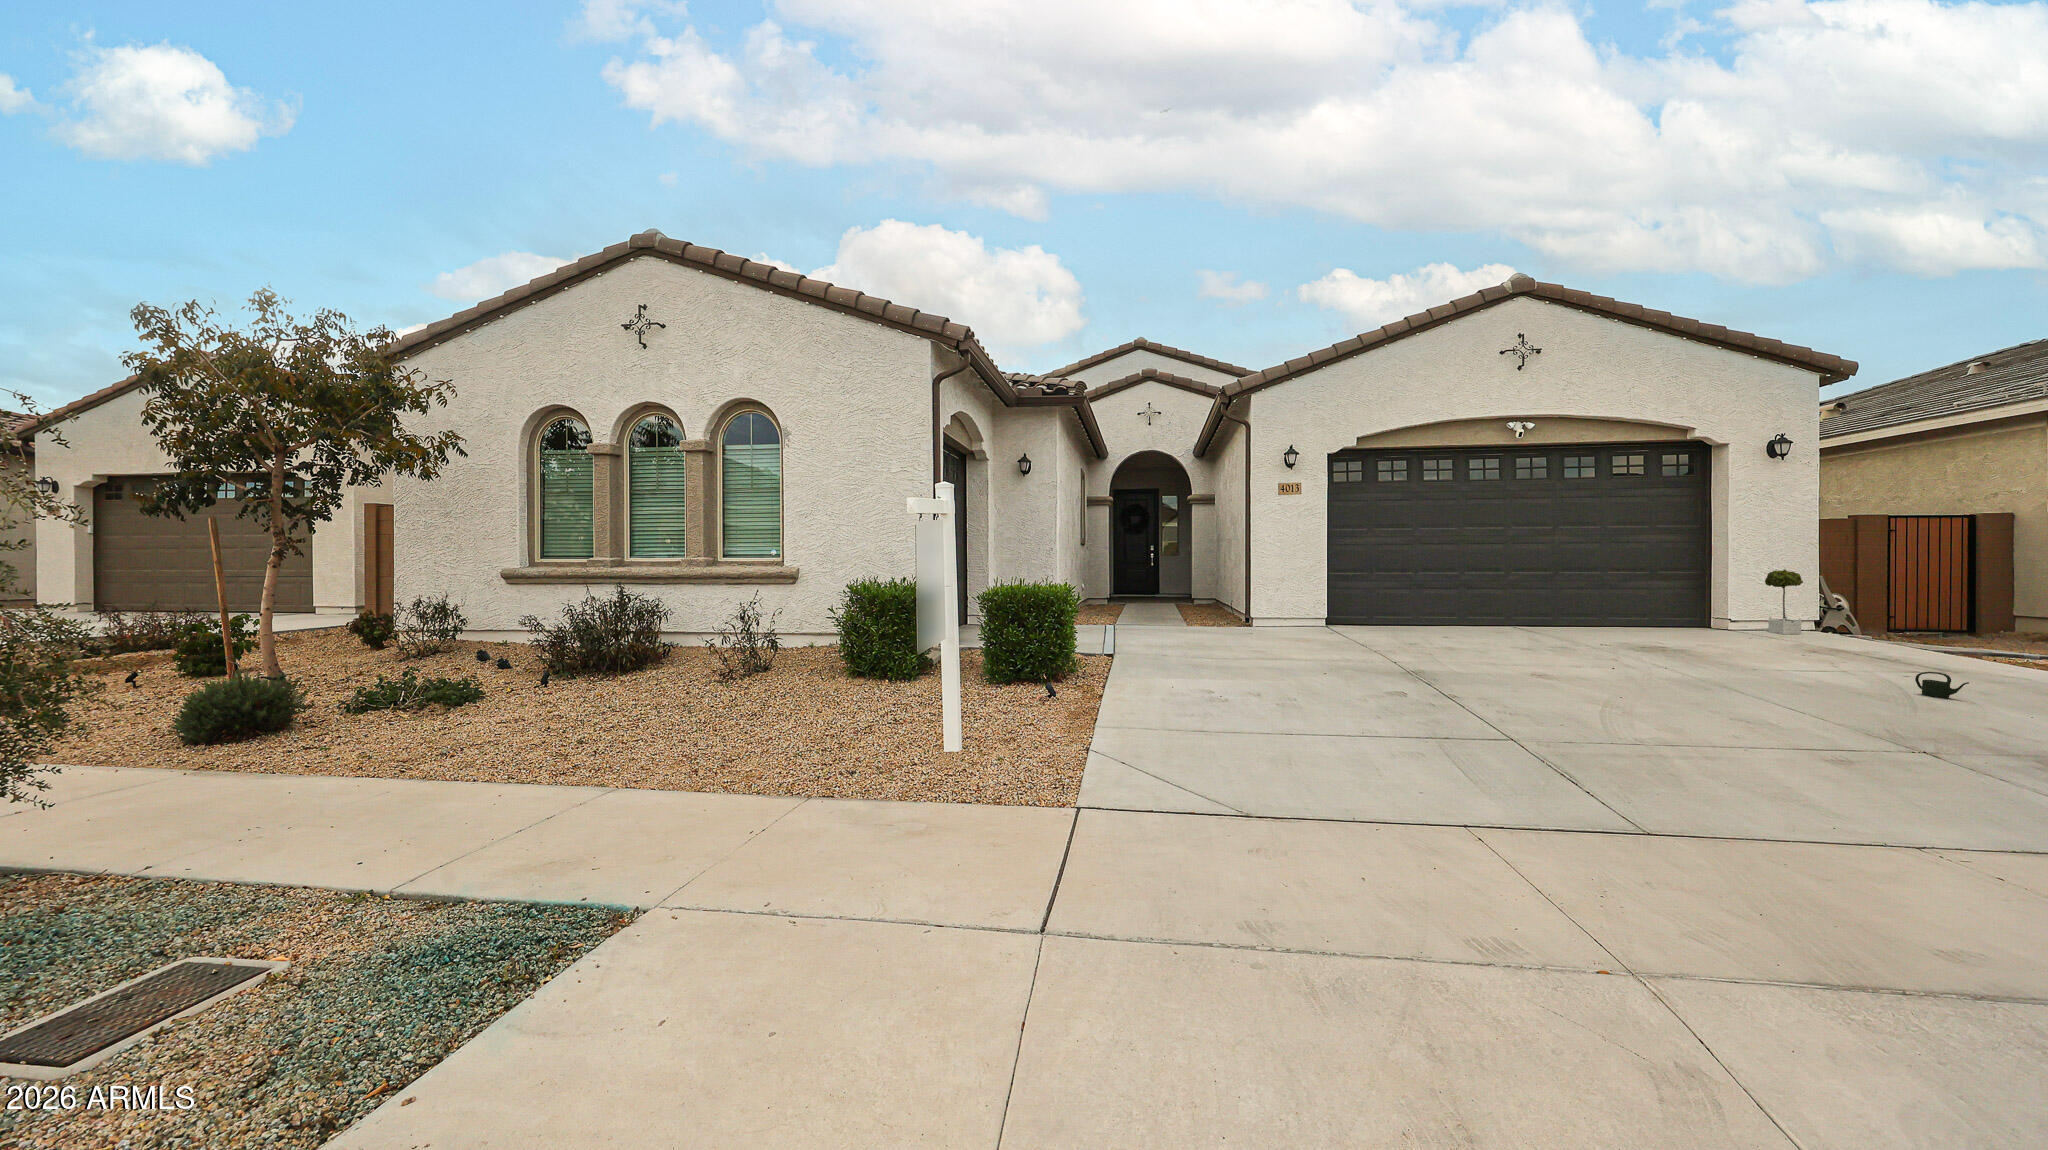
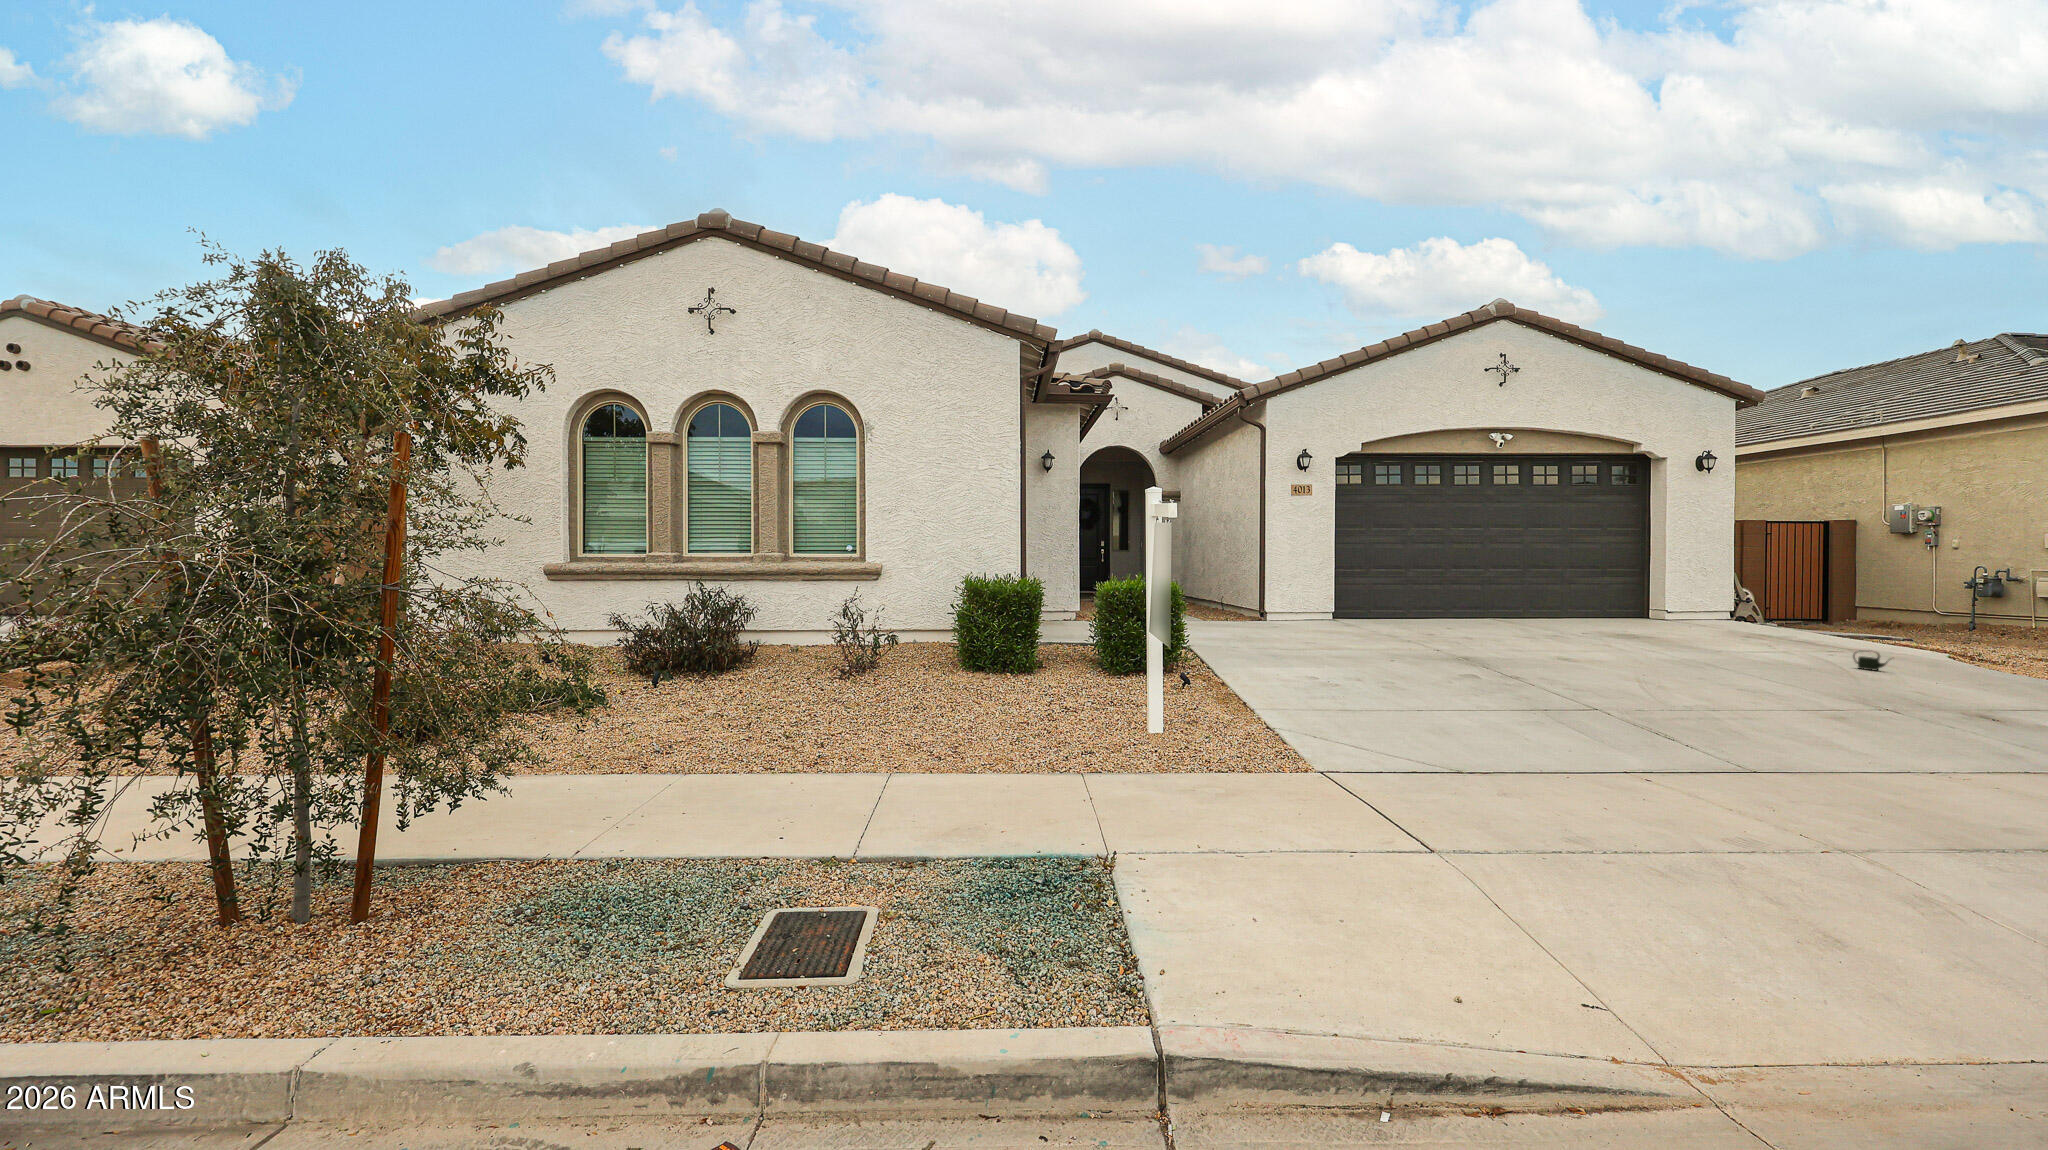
potted tree: present [1765,569,1803,634] -> none [1695,567,1726,623]

